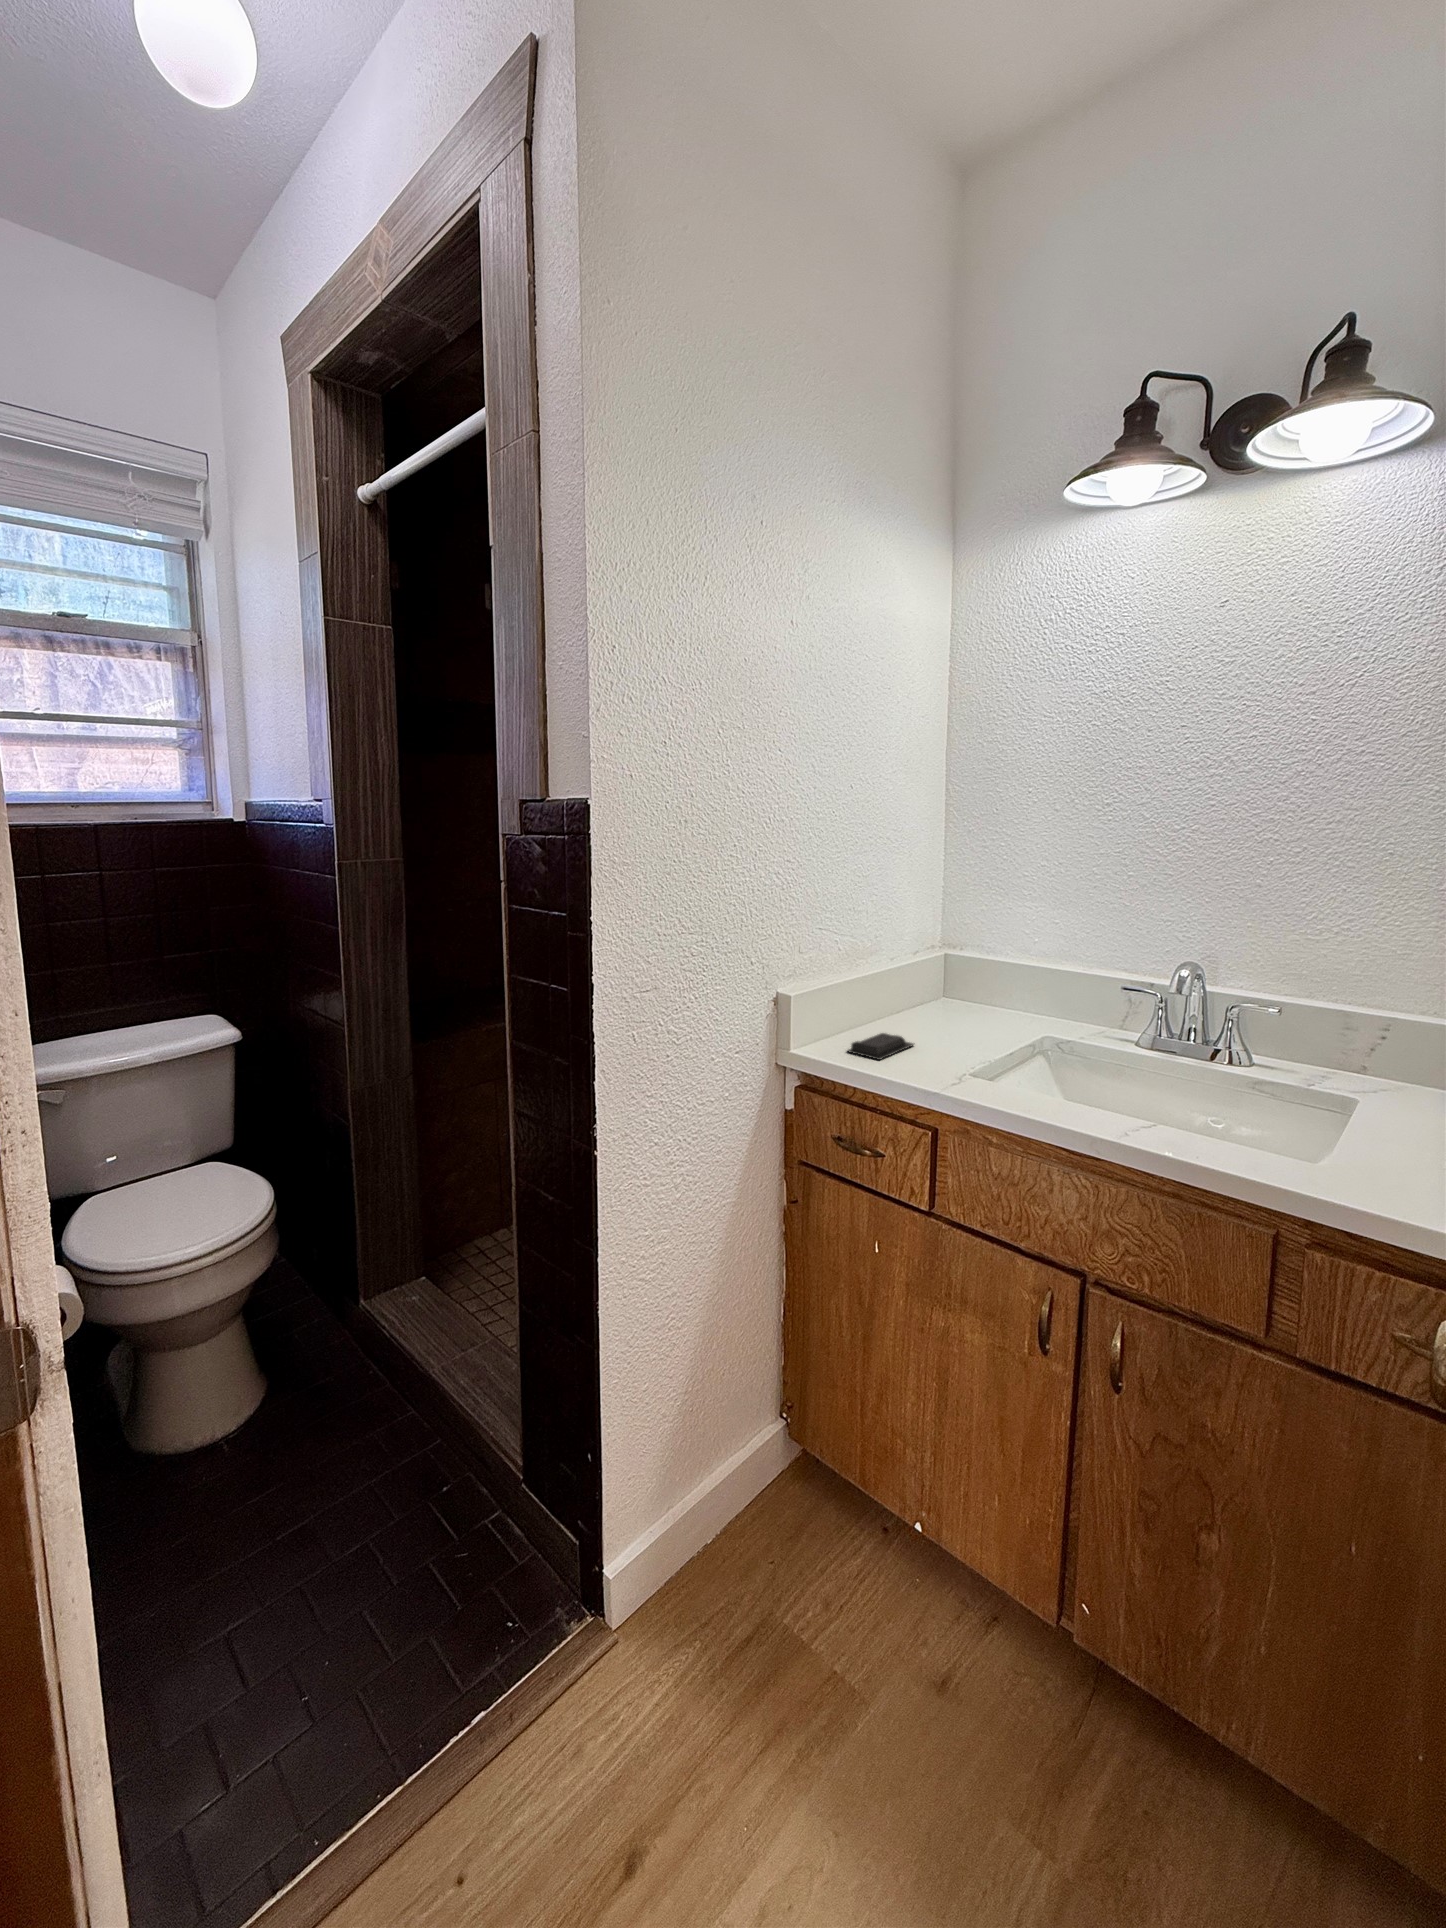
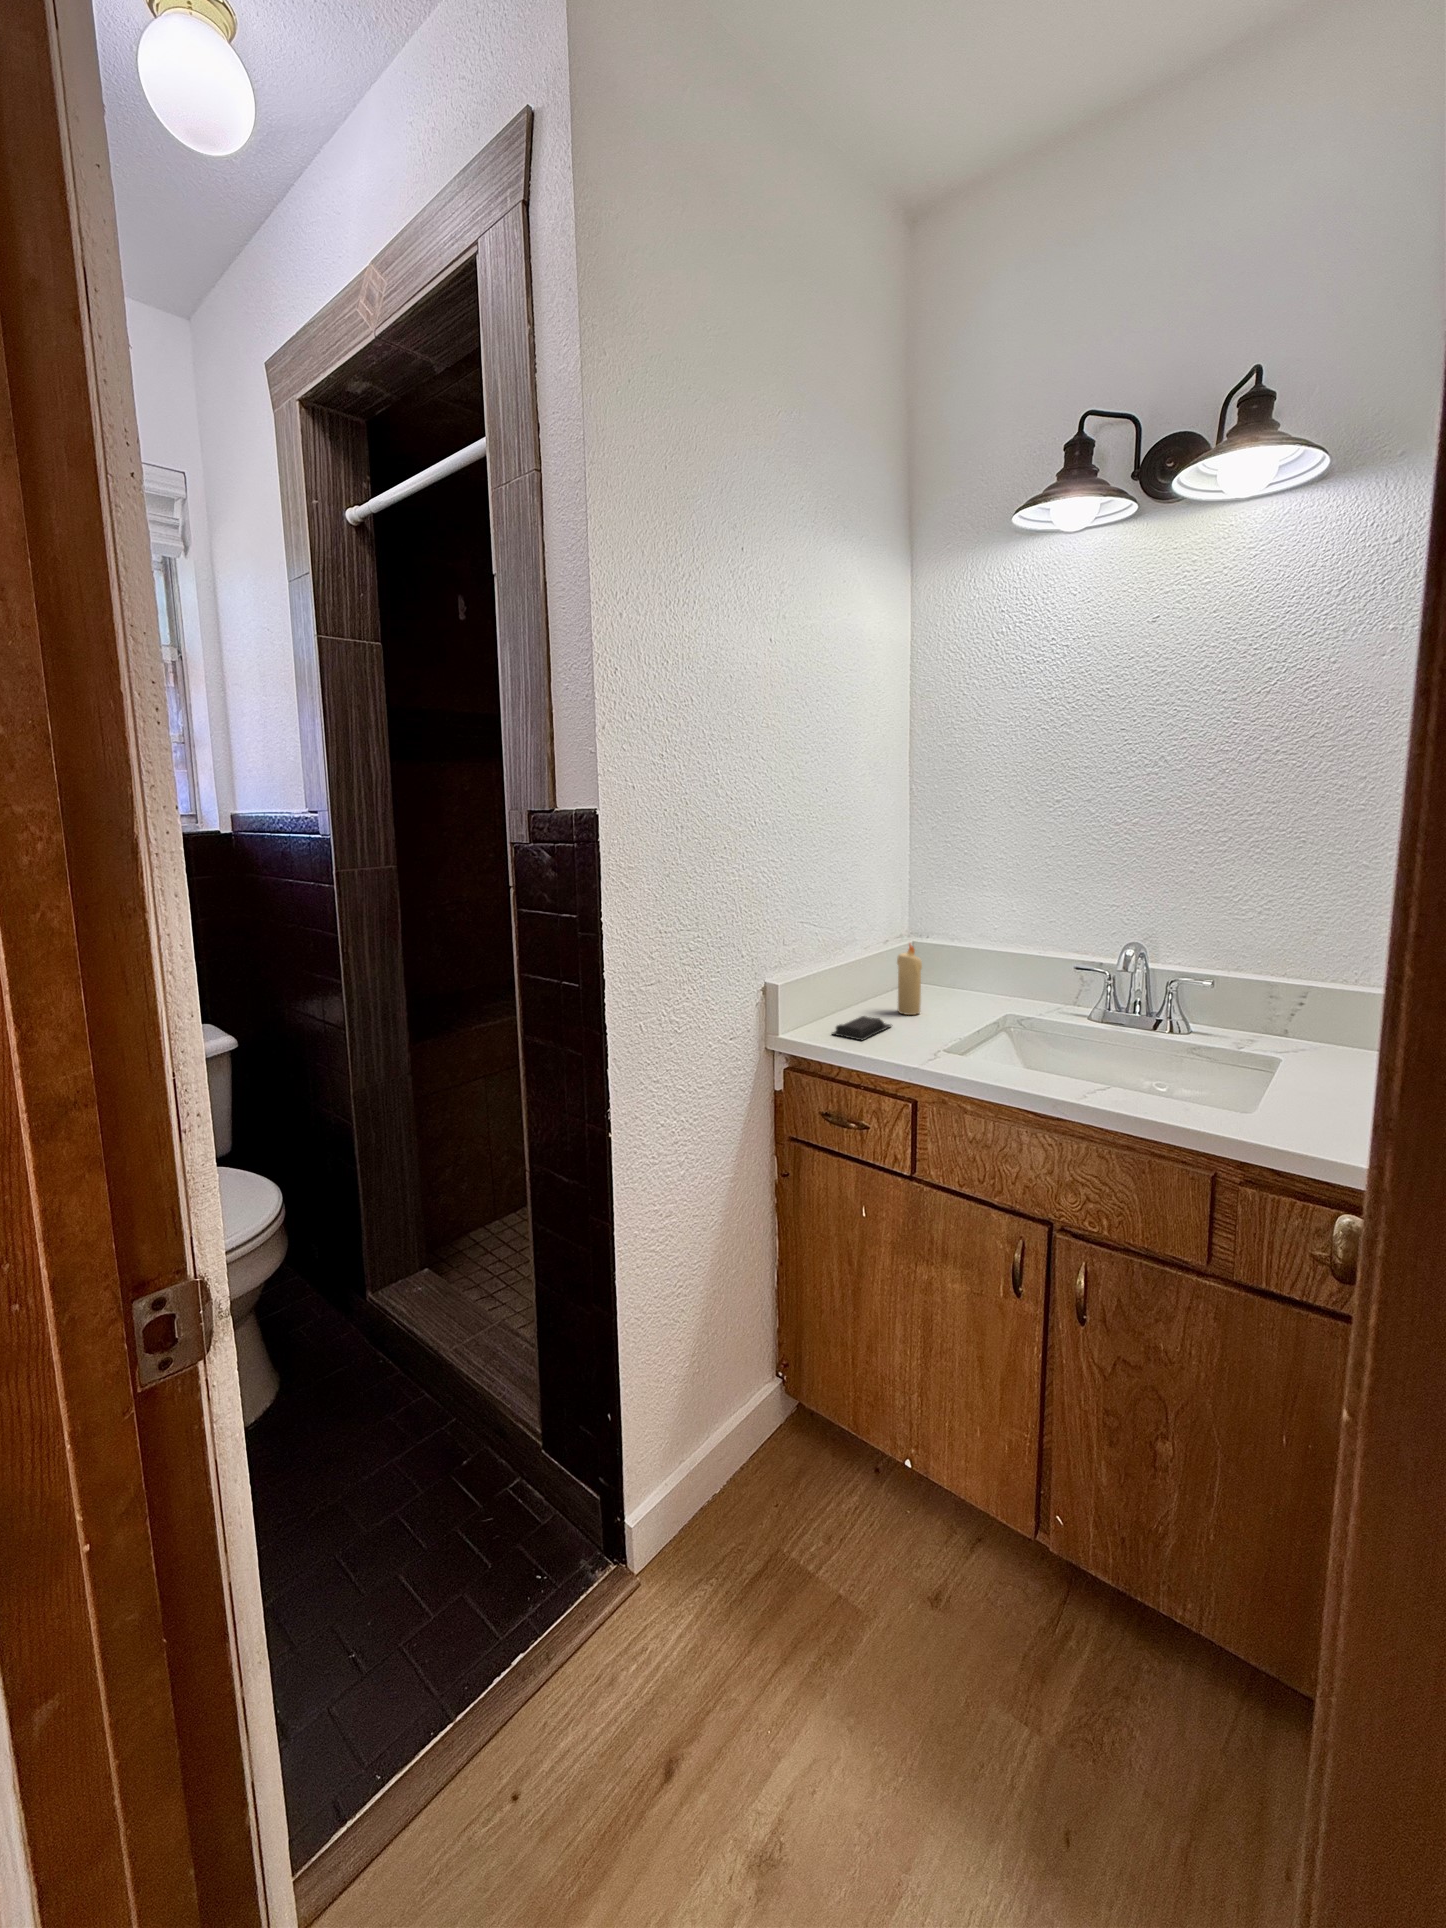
candle: none [923,954,951,1033] -> present [897,945,922,1015]

